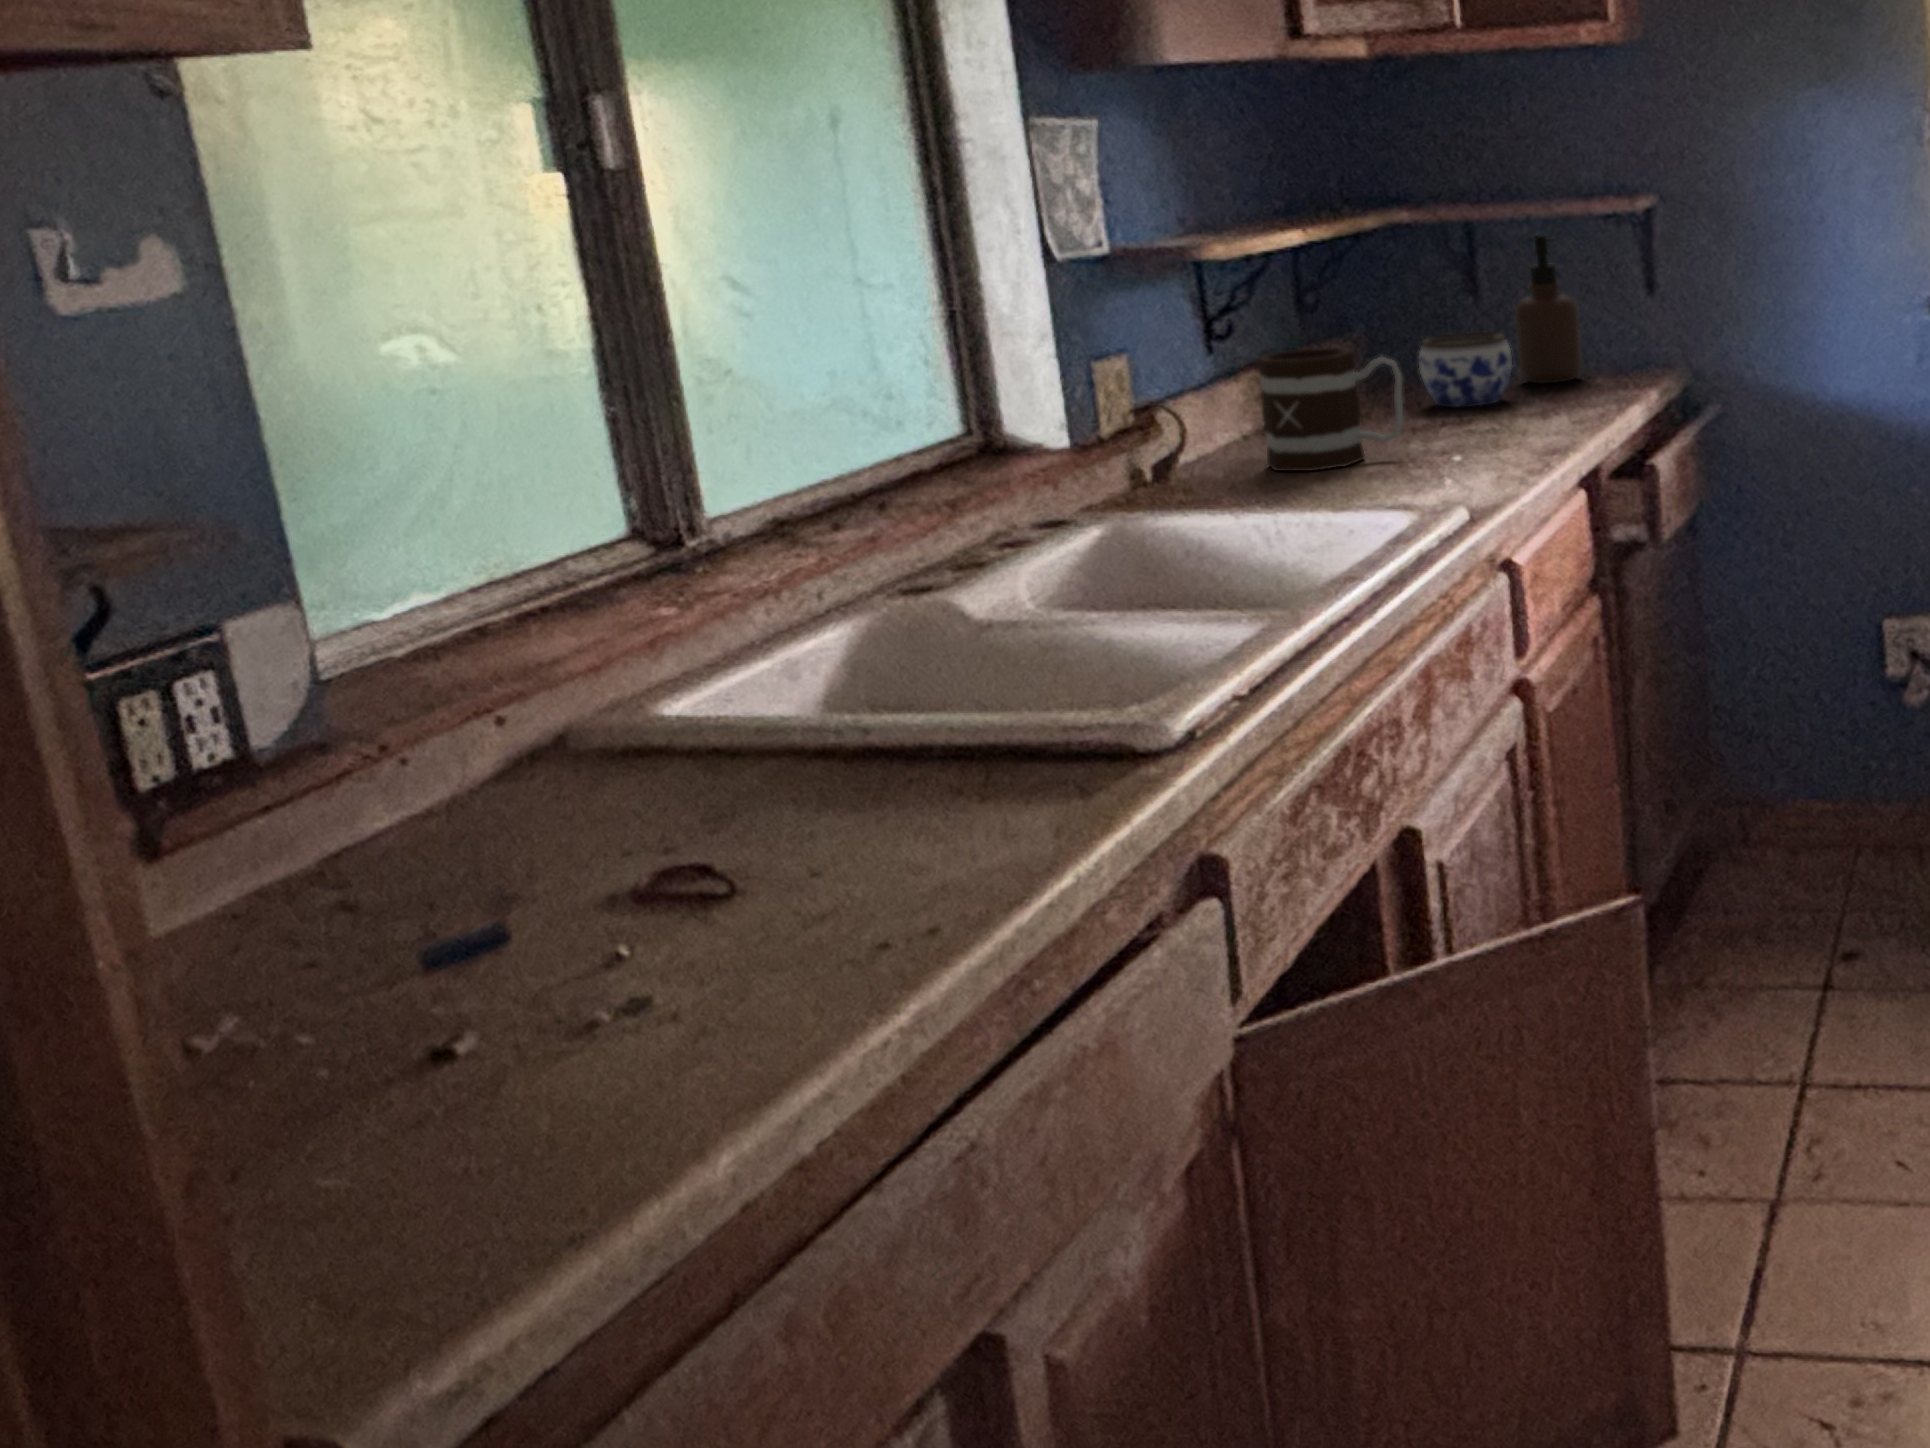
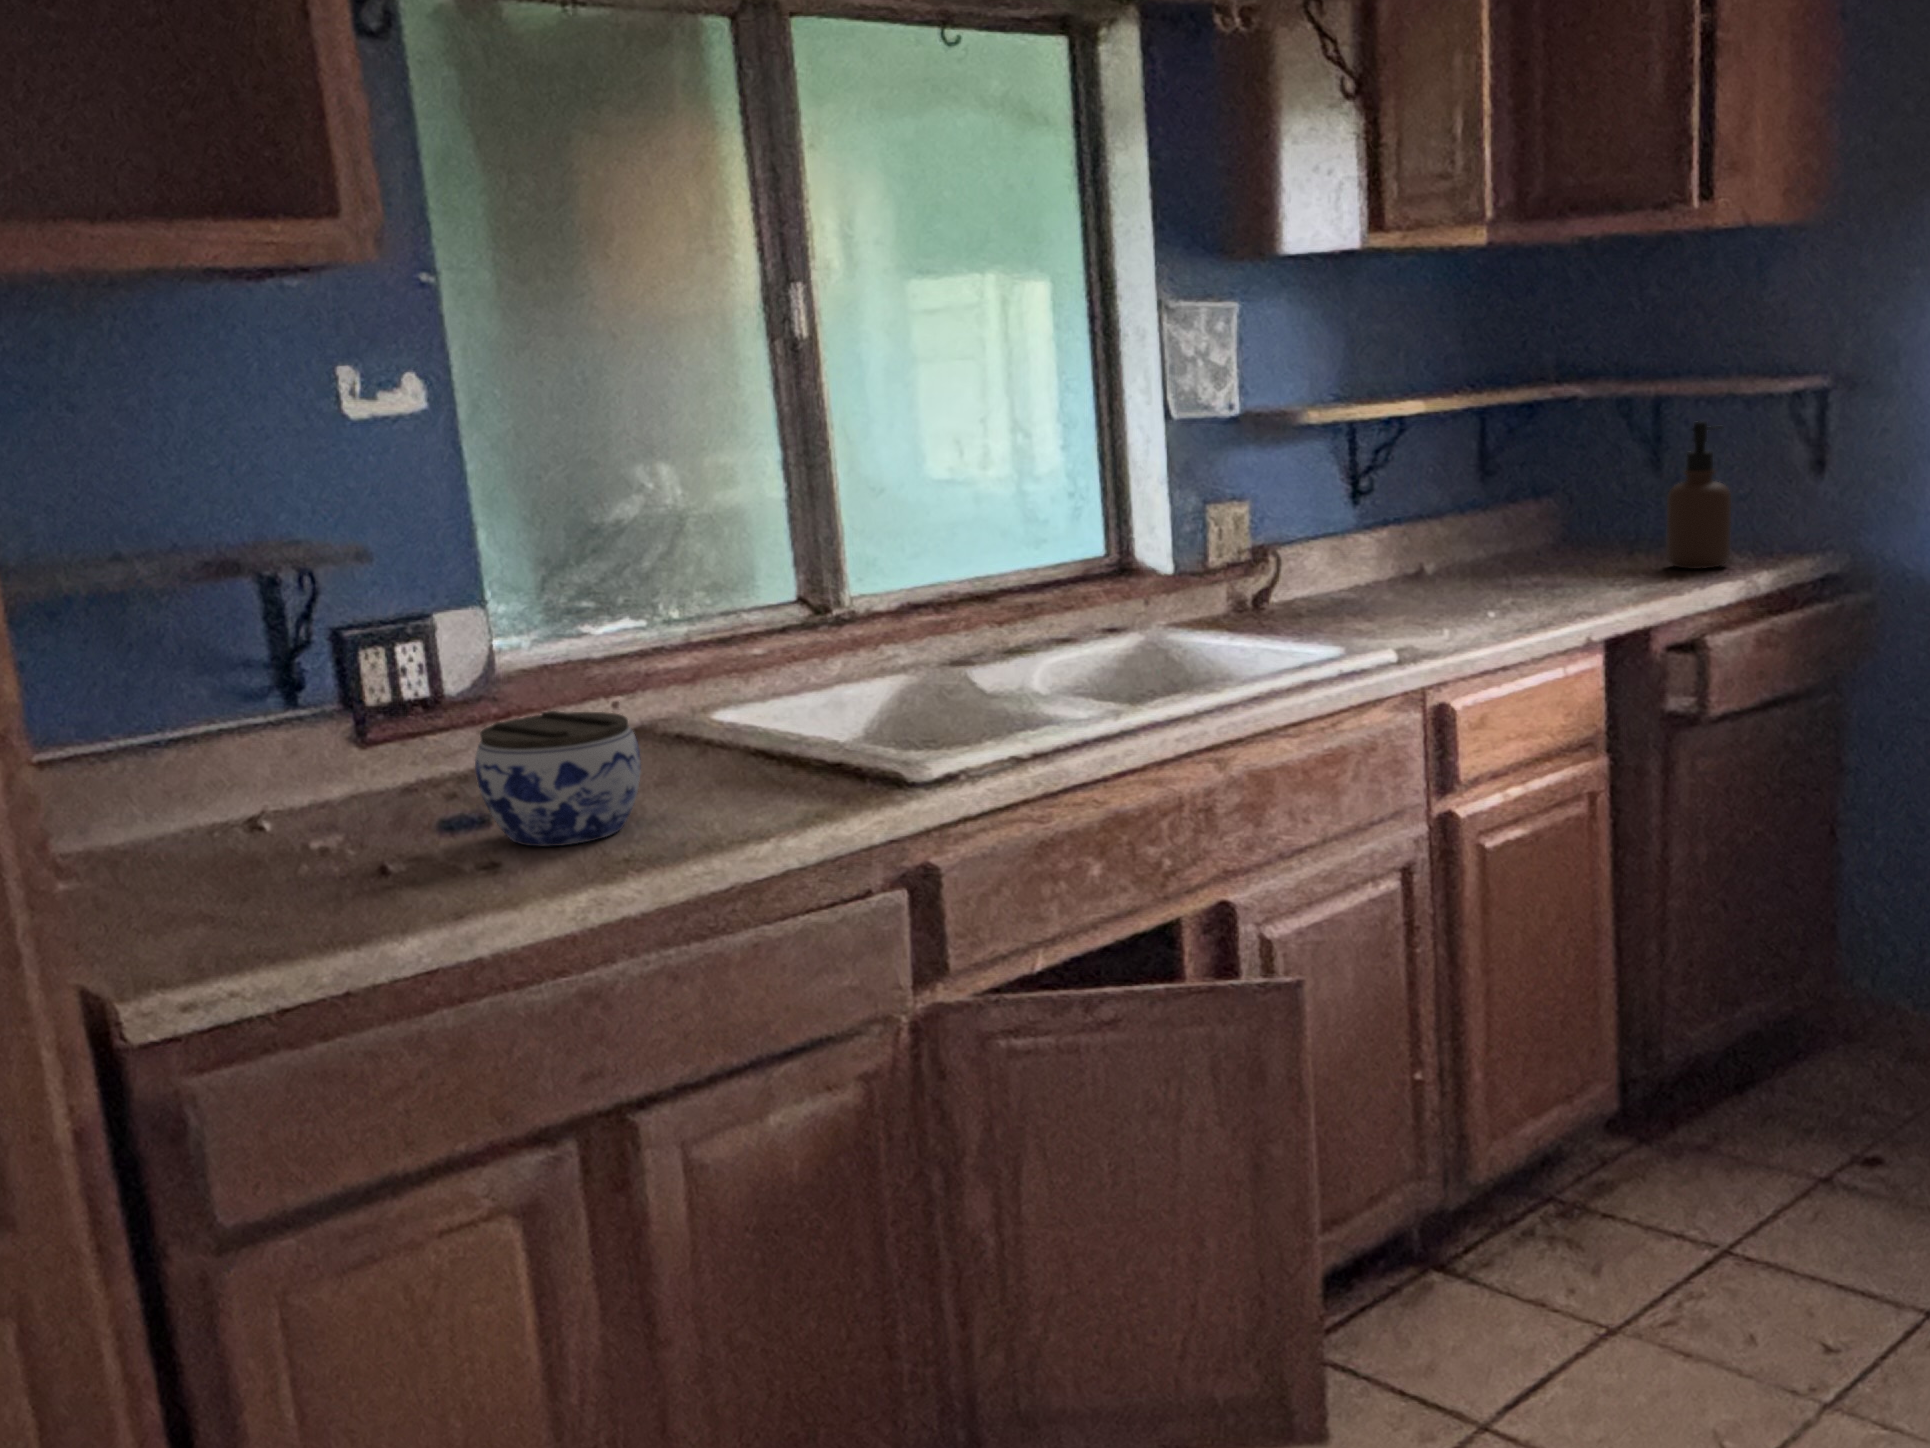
jar: present [1419,331,1512,407] -> present [475,711,641,846]
mug: present [1256,348,1403,471] -> none [1329,512,1449,619]

